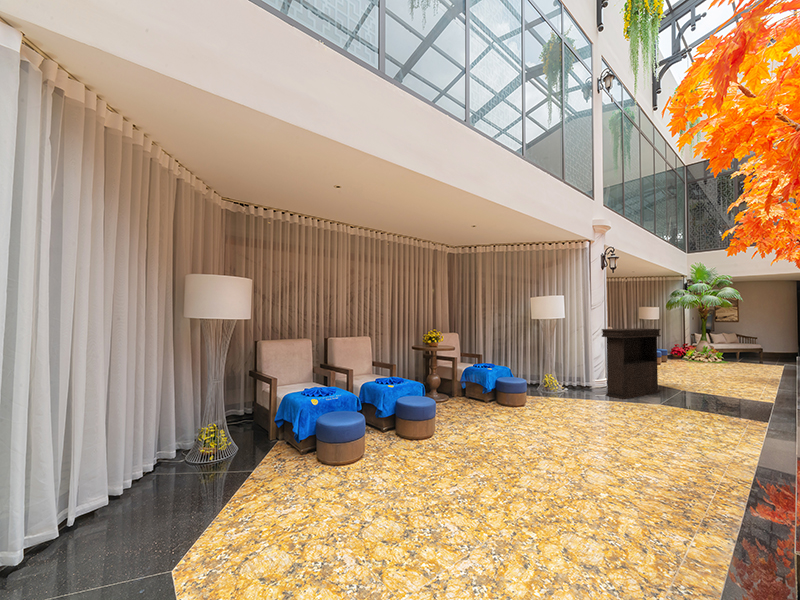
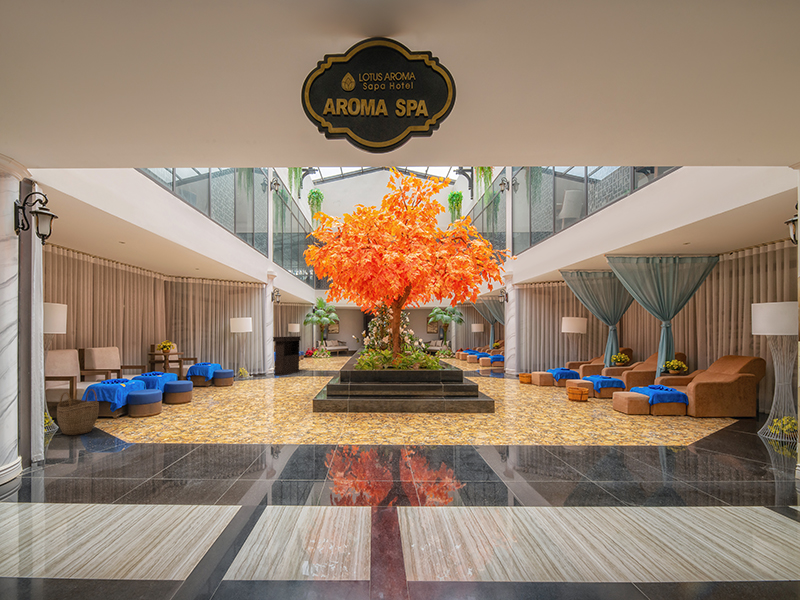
woven basket: none [75,437,160,538] -> present [57,389,99,435]

